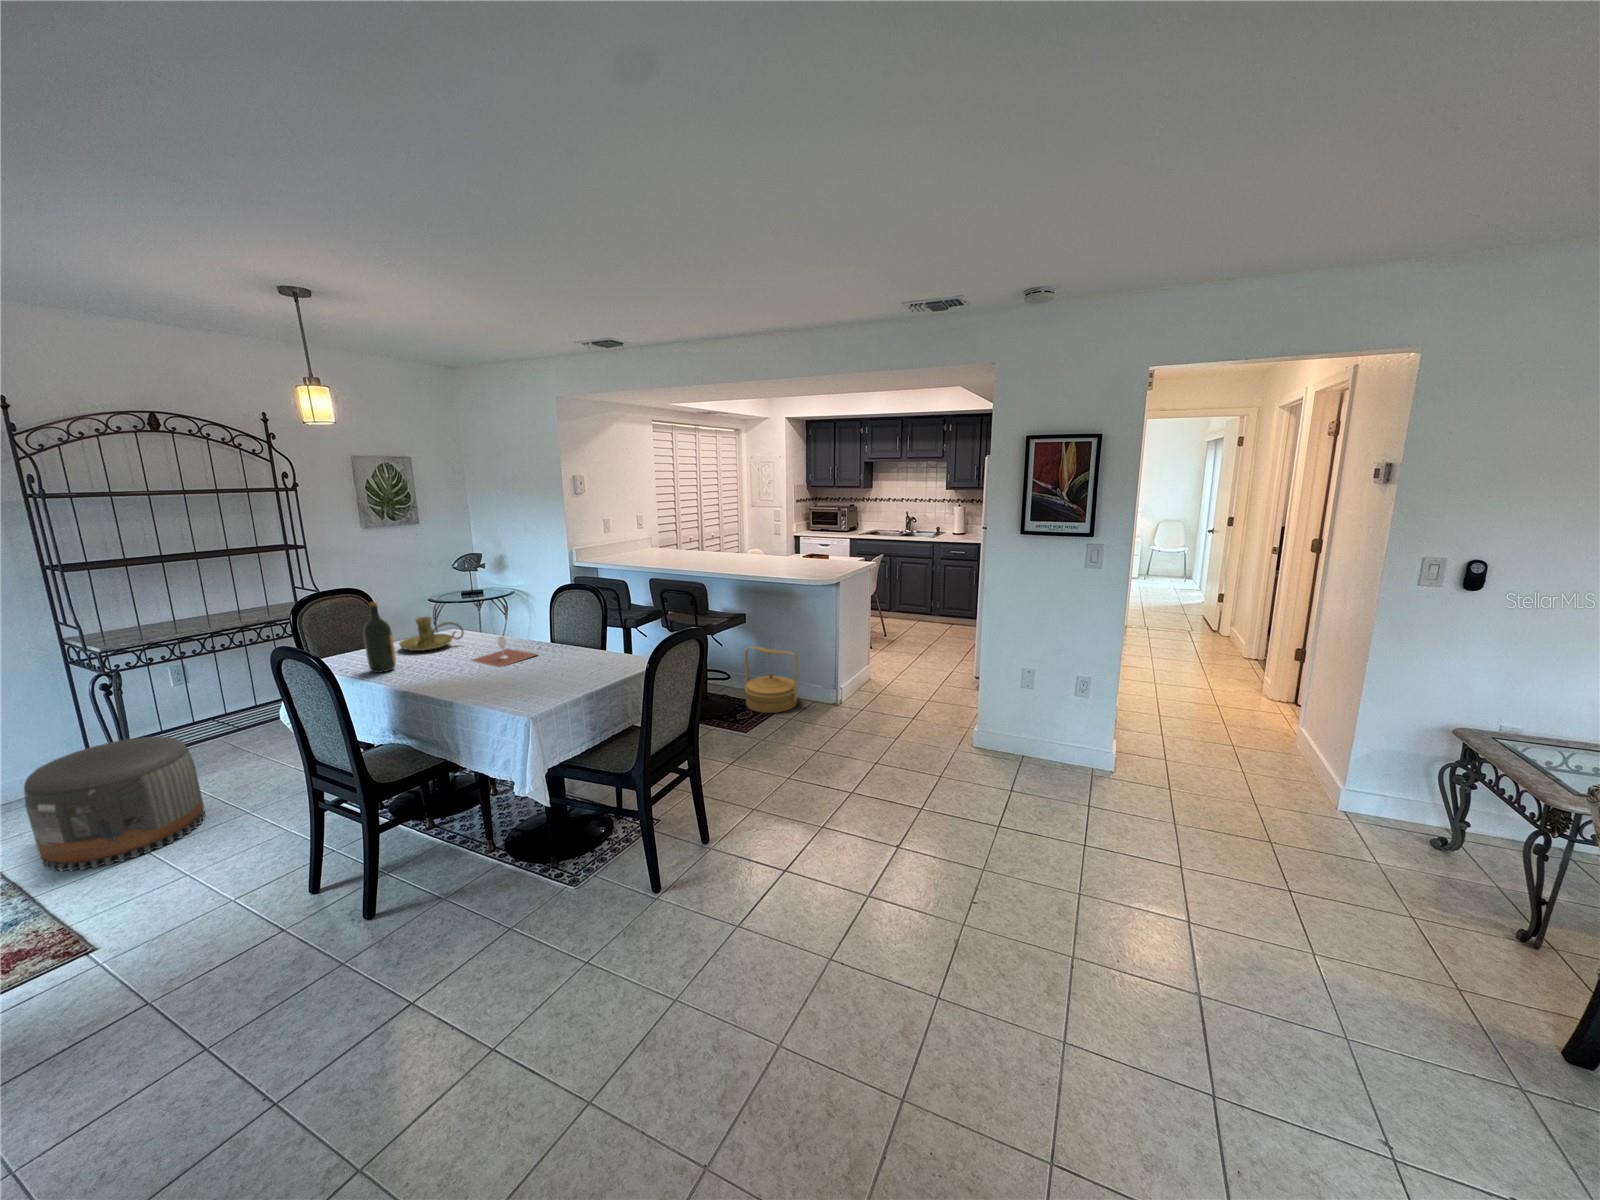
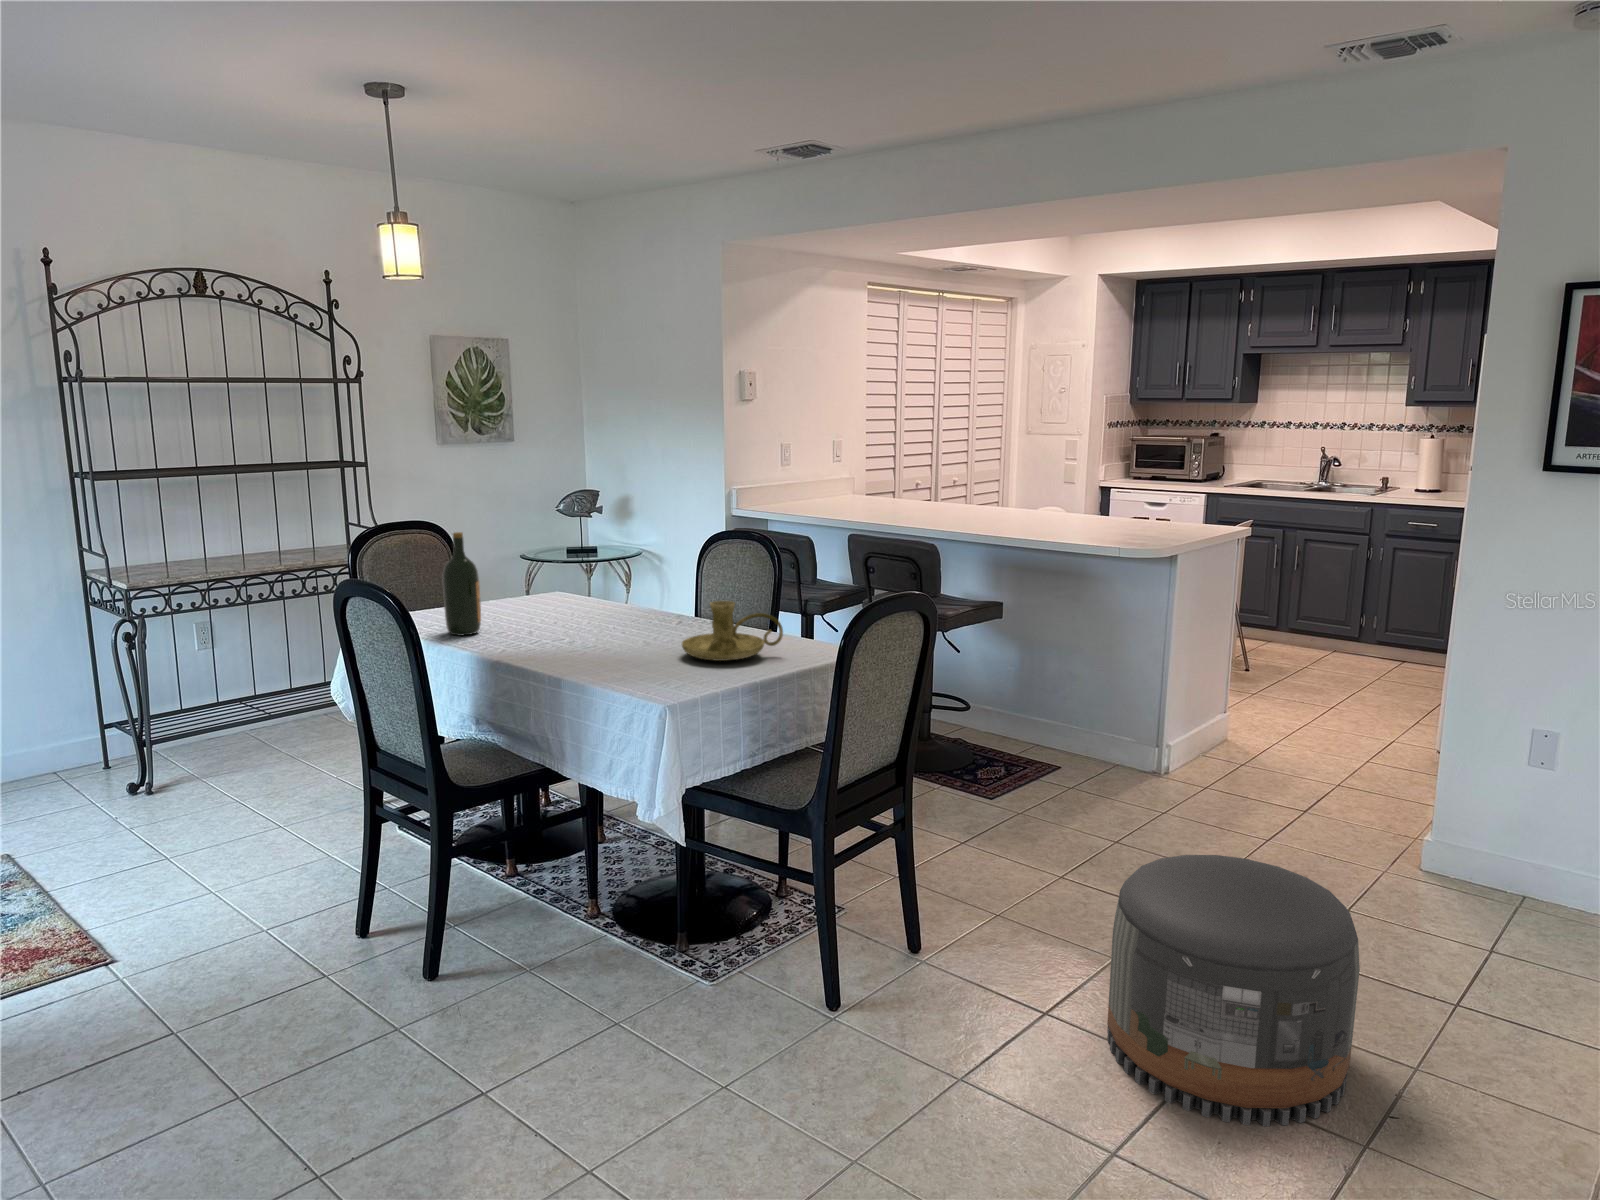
candle holder: present [399,617,464,651] -> present [682,601,783,661]
wine glass: present [472,637,537,667] -> none [575,597,678,642]
woven basket: present [745,646,798,713] -> none [996,658,1092,774]
pouf: present [24,737,205,871] -> present [1107,855,1360,1126]

